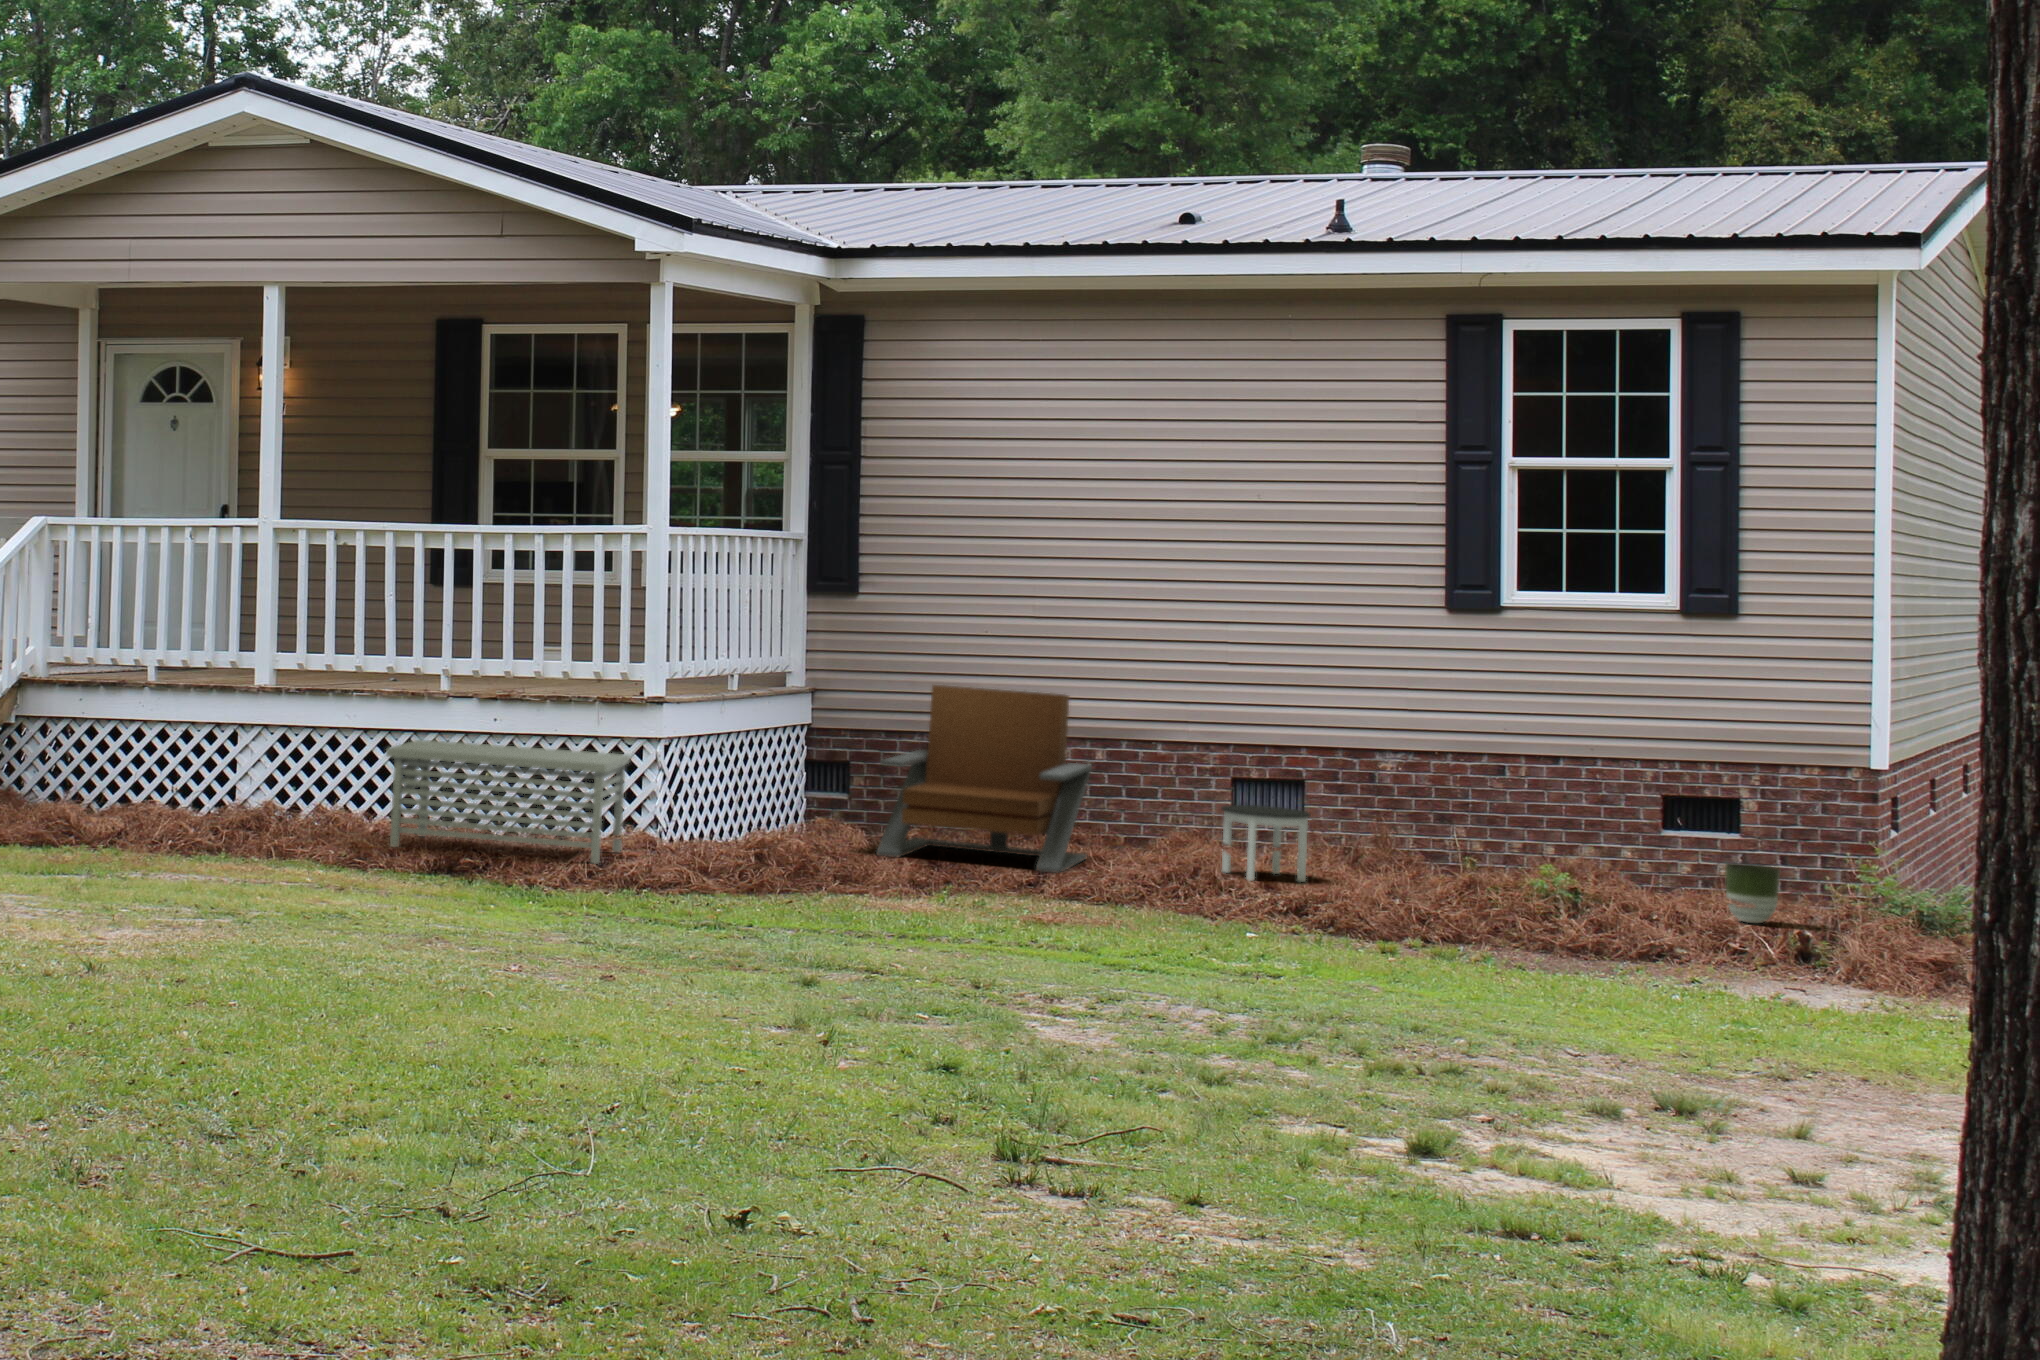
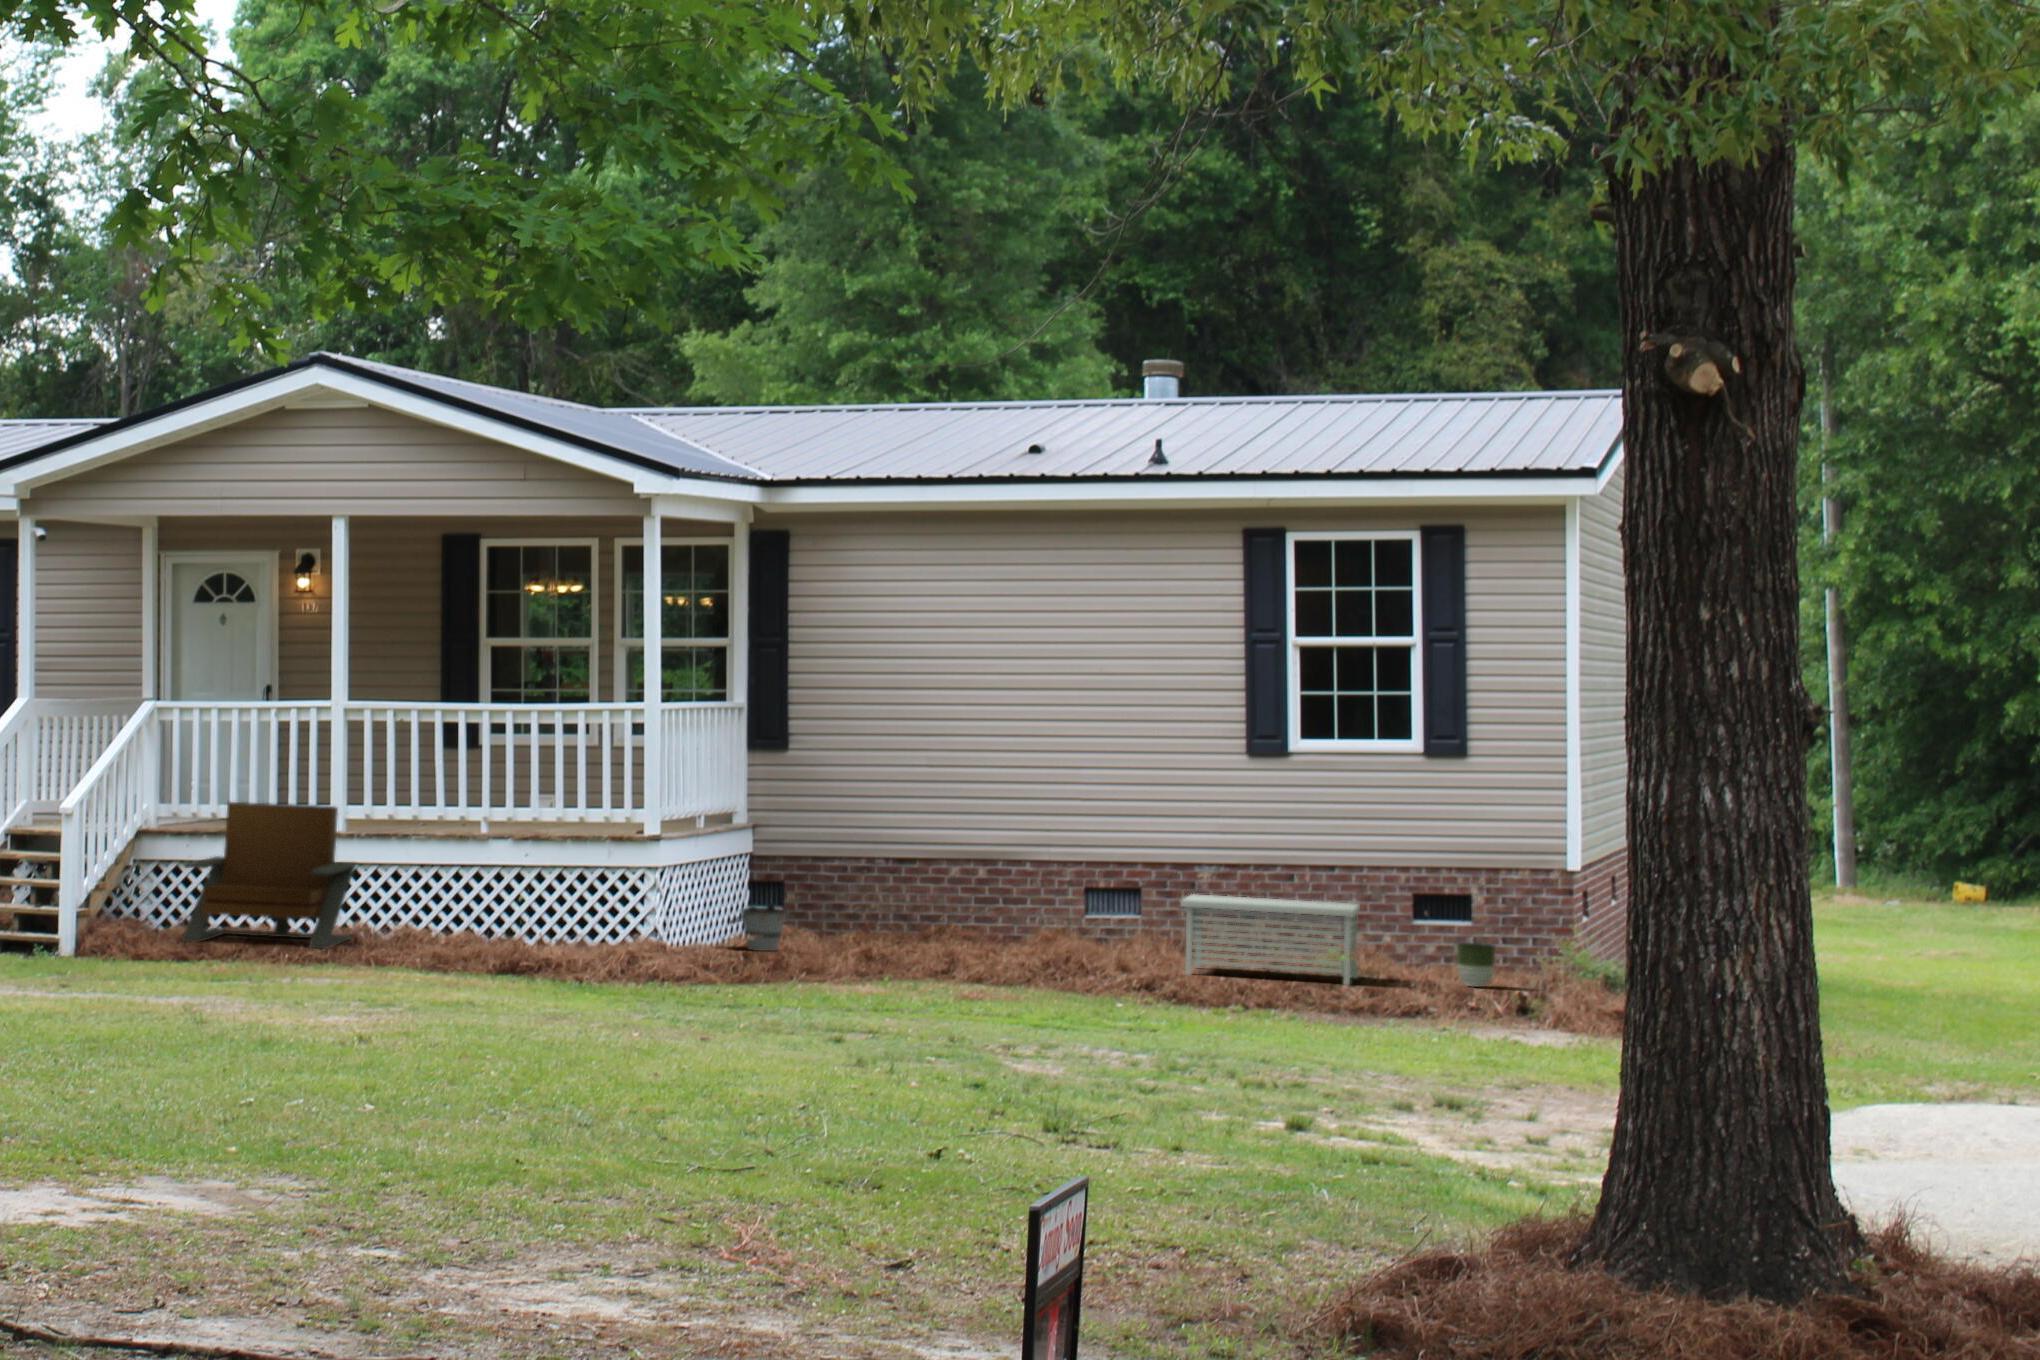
lounge chair: present [876,685,1092,873] -> present [182,802,356,949]
storage bench: present [386,740,630,864] -> present [1180,894,1360,985]
bucket: none [759,786,836,848] -> present [729,903,786,951]
round table: present [1221,805,1310,882] -> none [1084,910,1152,967]

